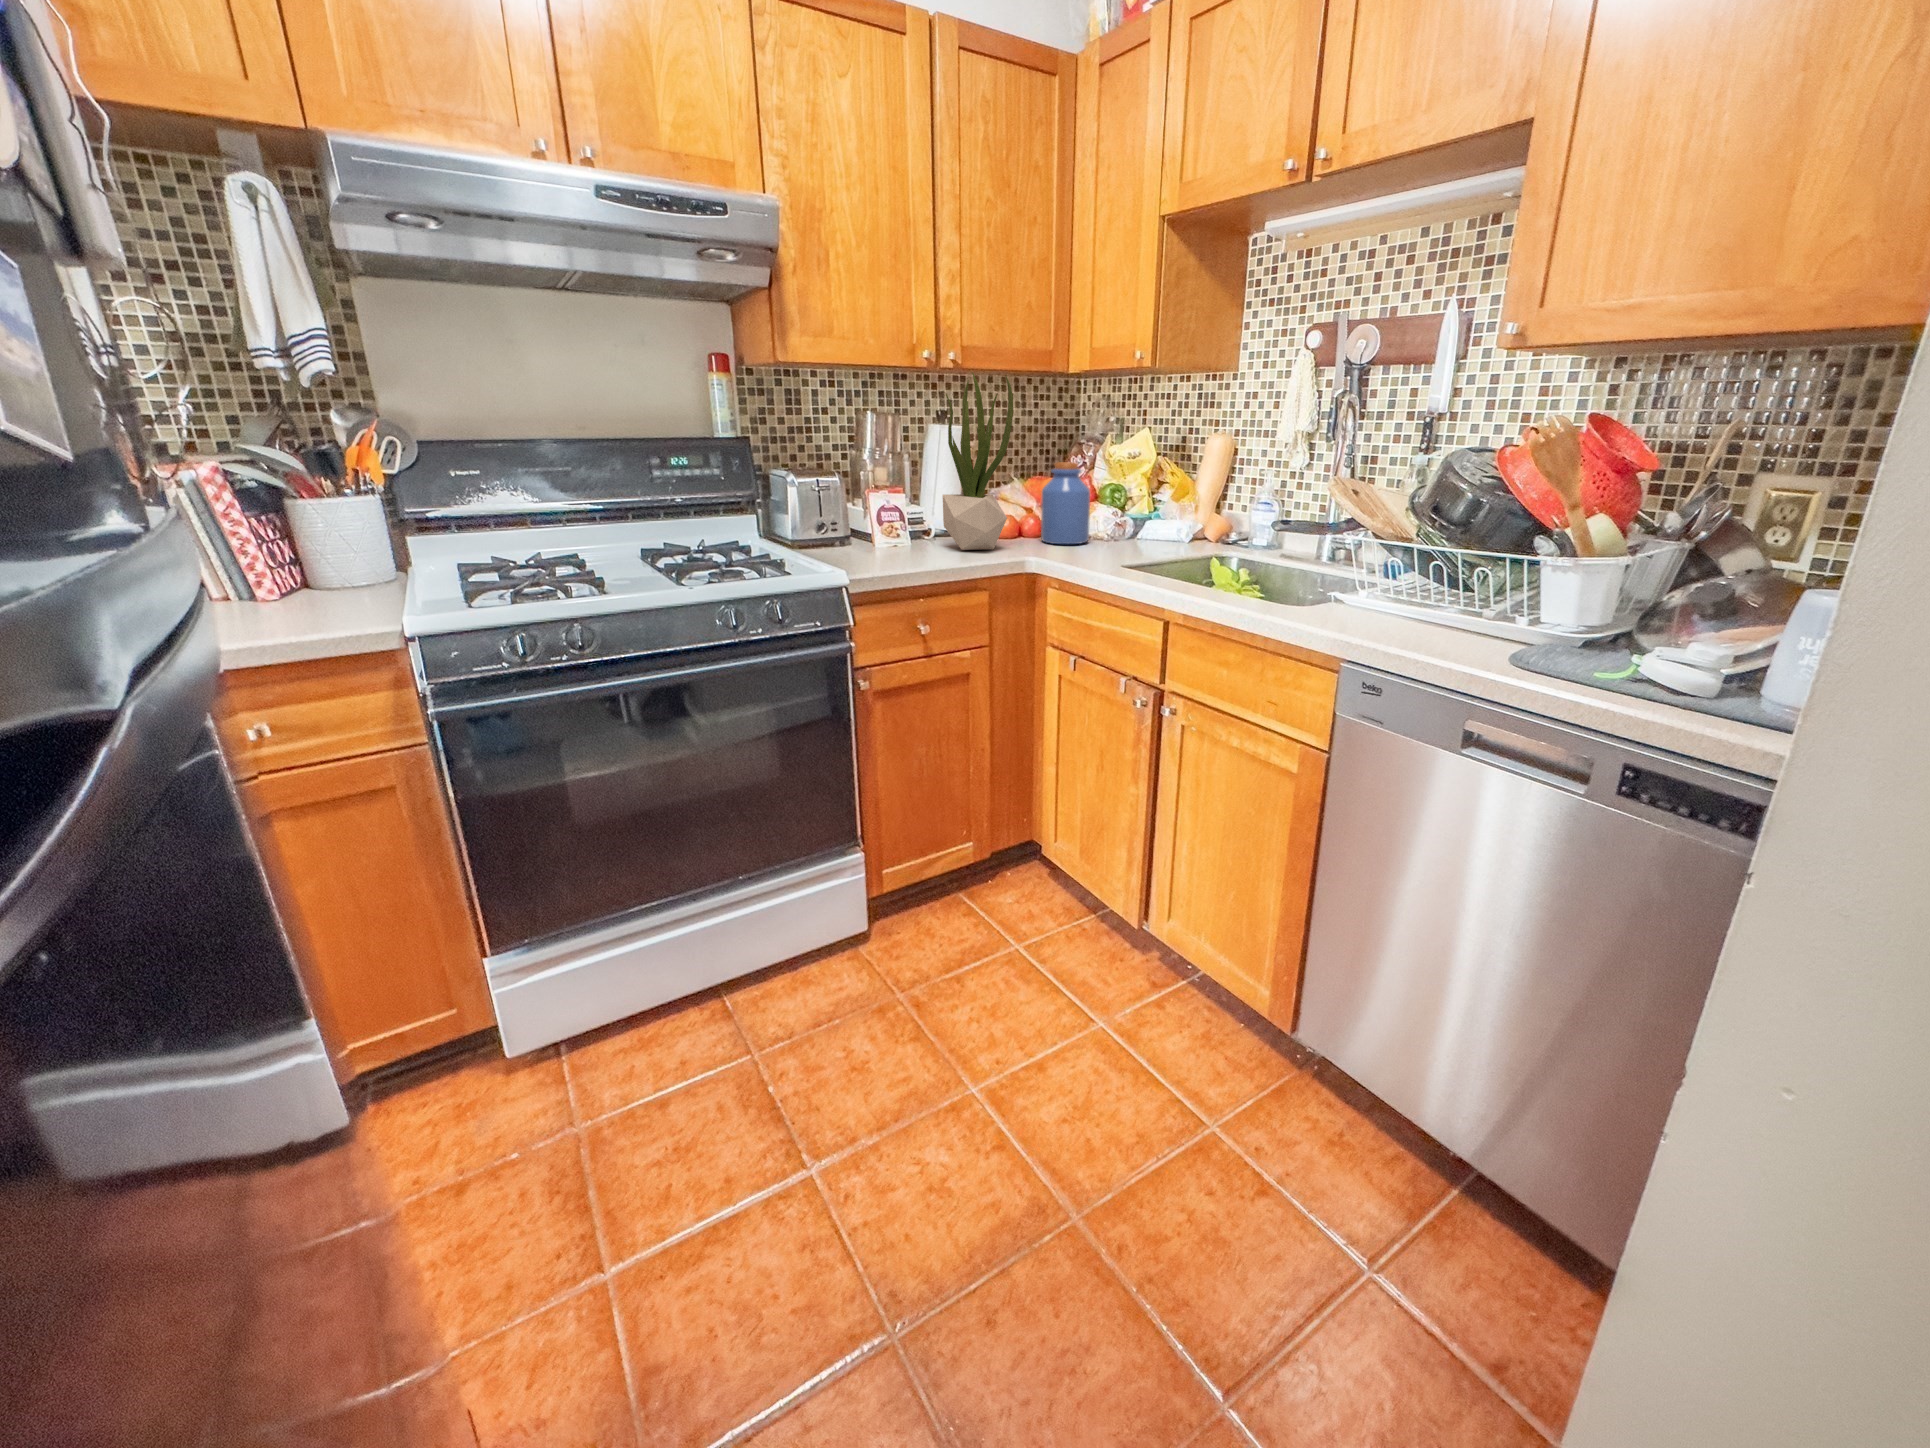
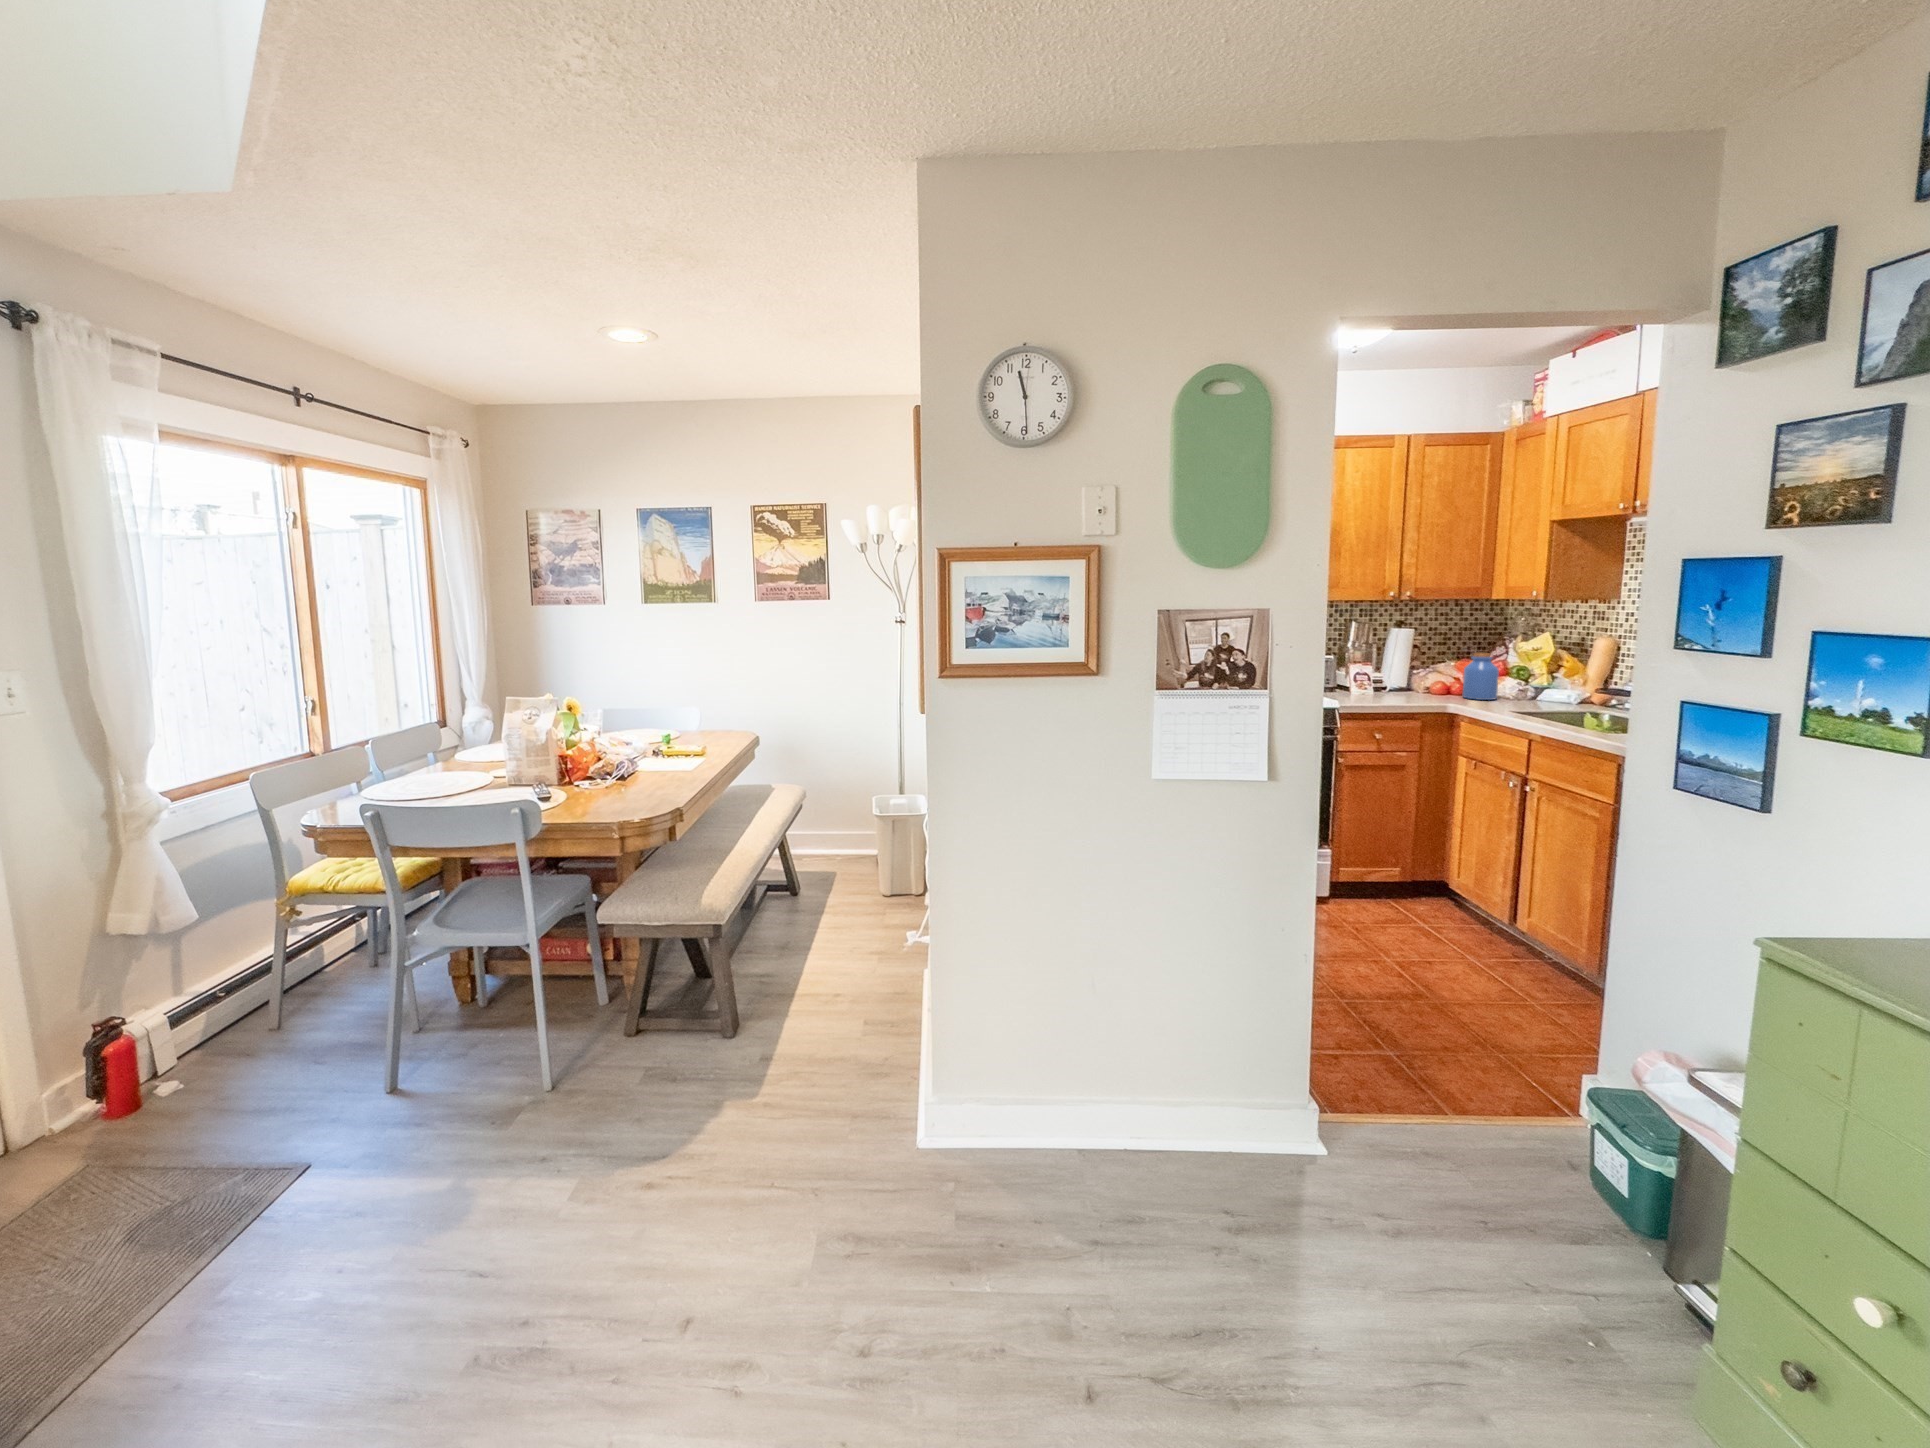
potted plant: present [943,374,1013,550] -> none [1396,608,1445,699]

